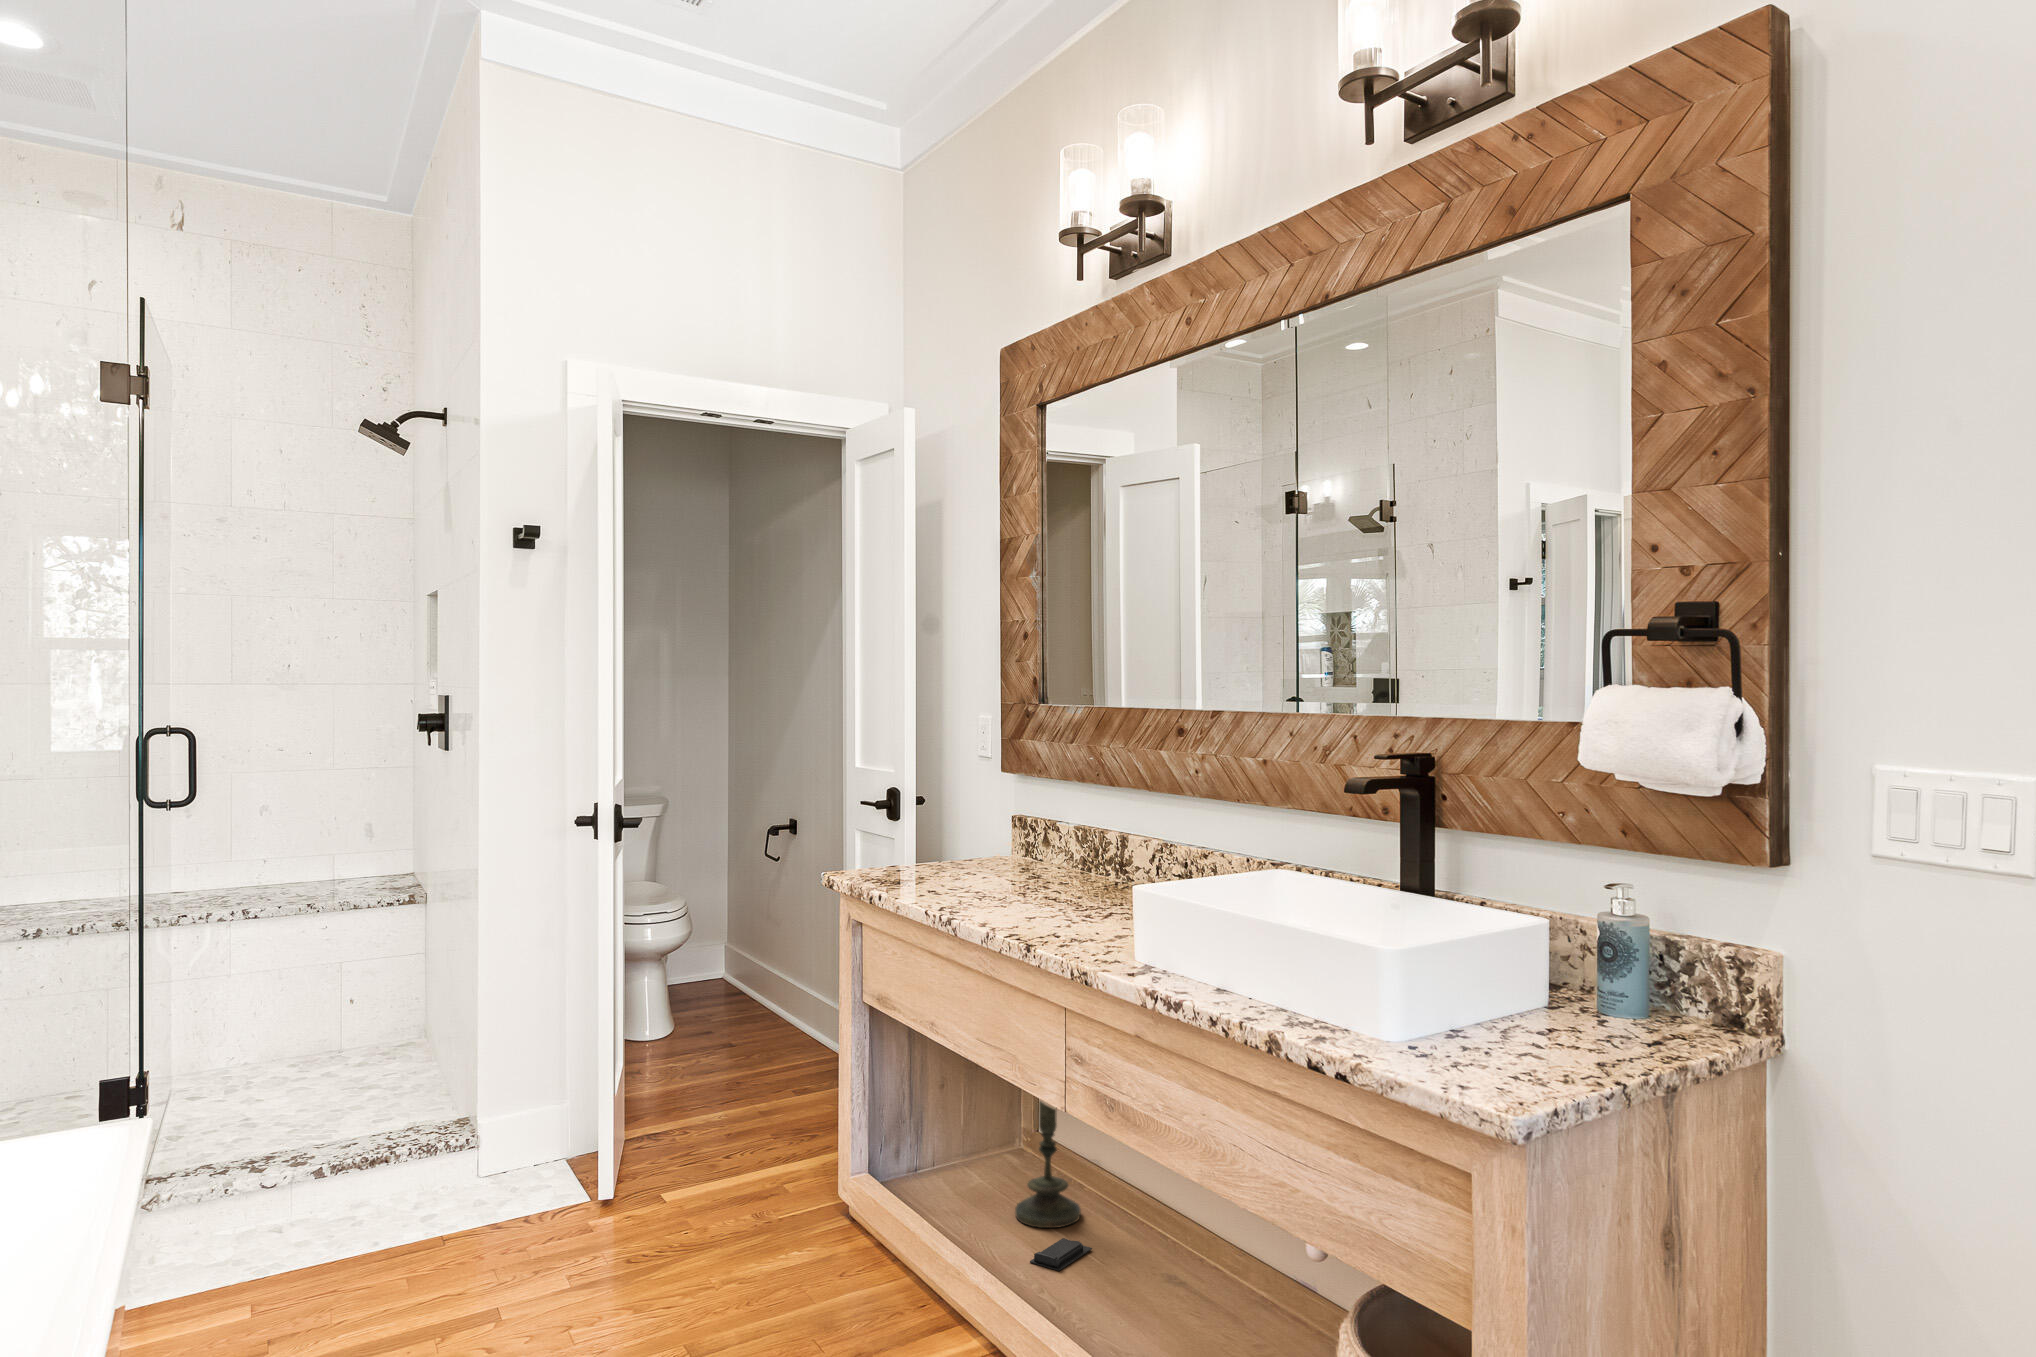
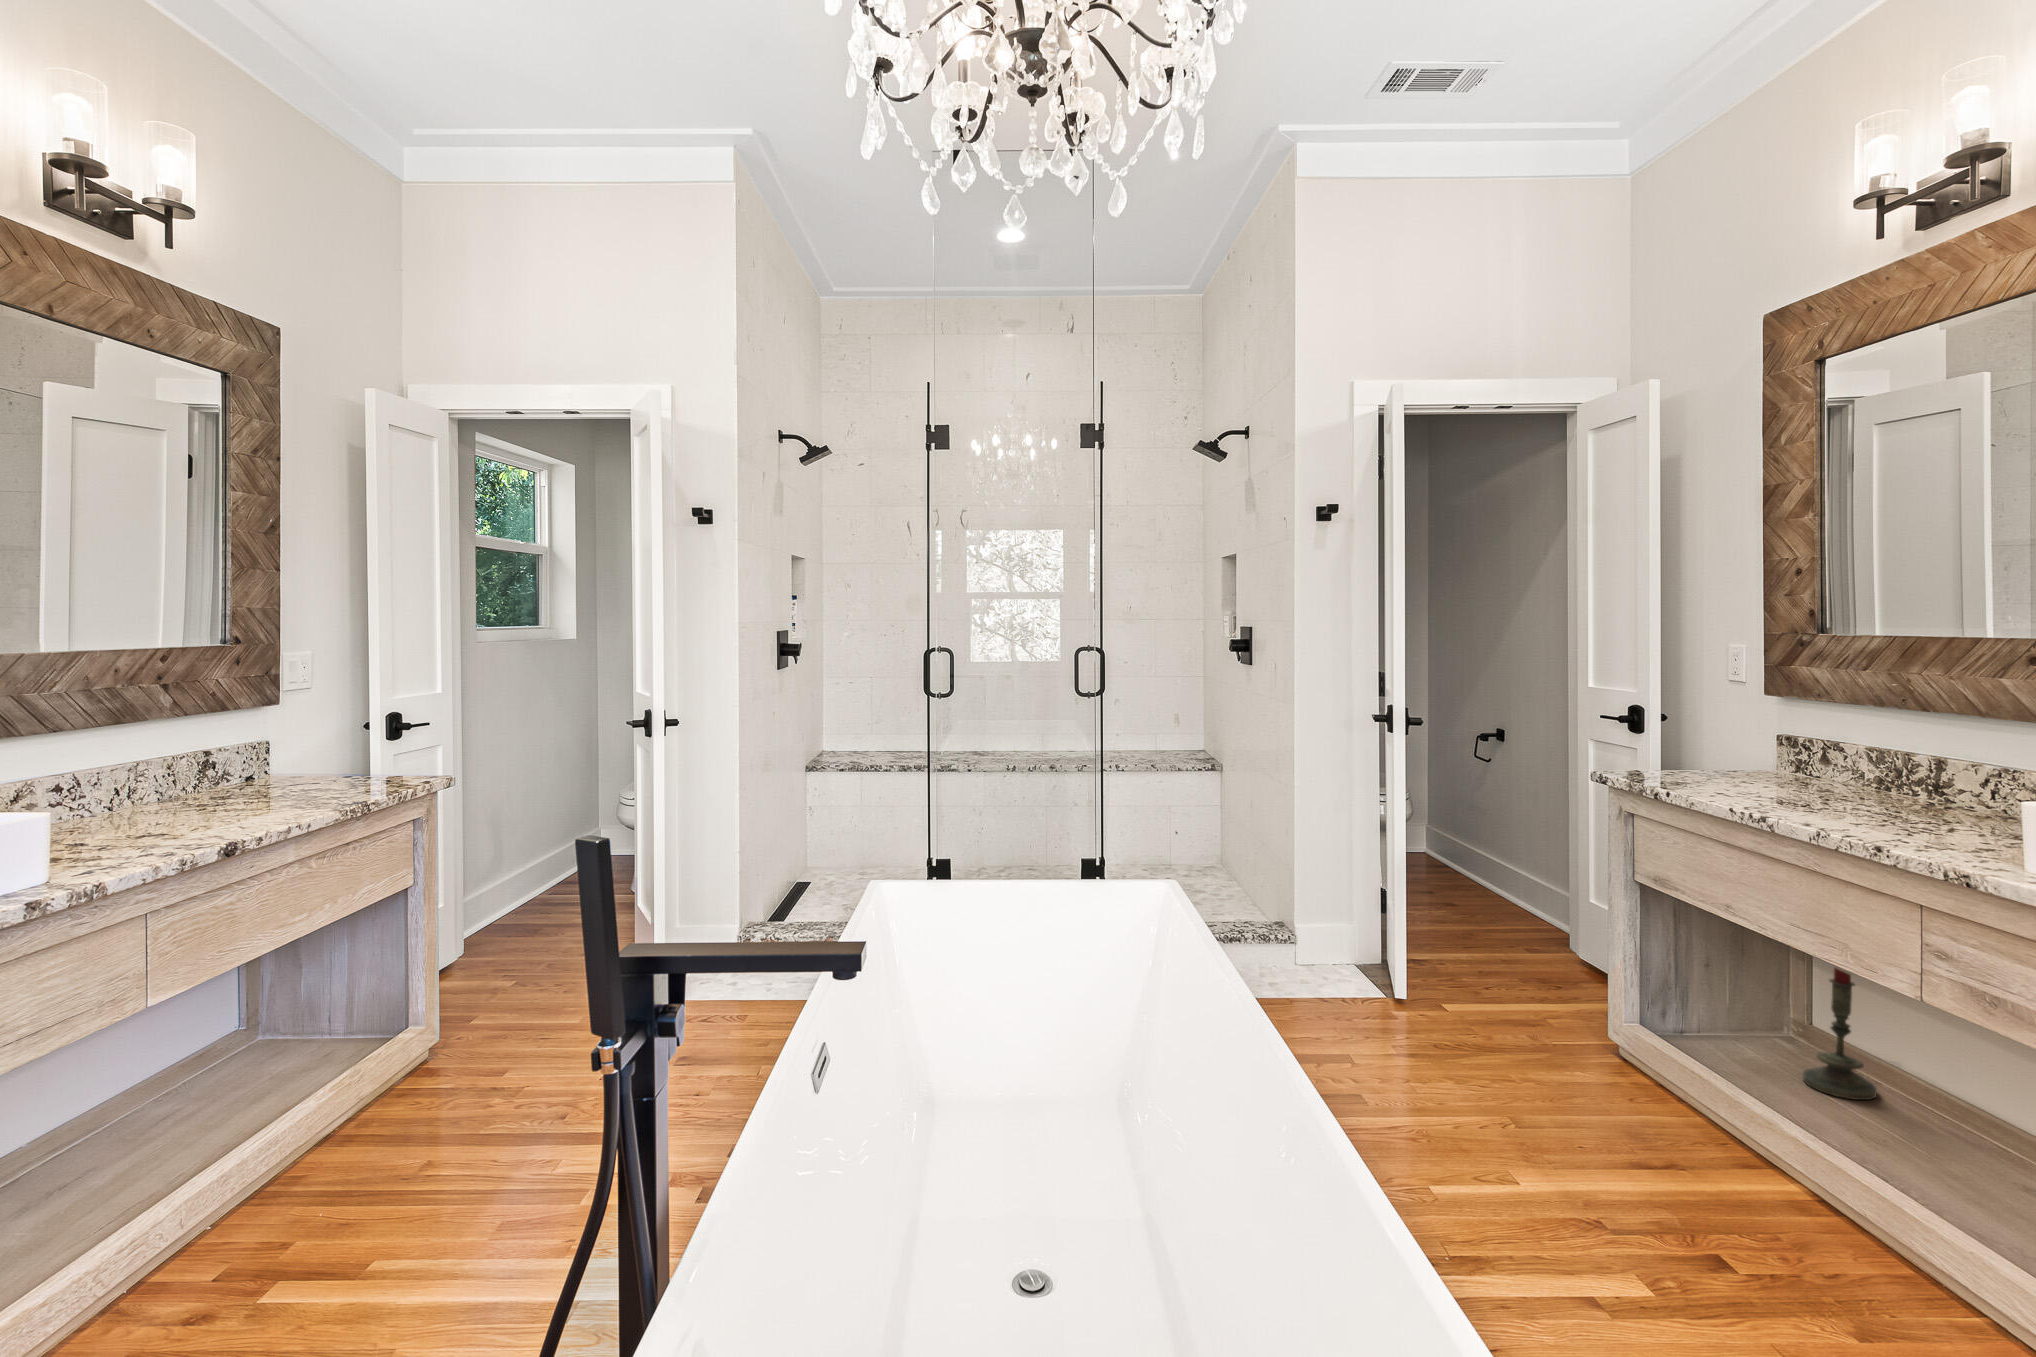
soap bar: present [1030,1238,1092,1271] -> none [1838,1110,1904,1138]

